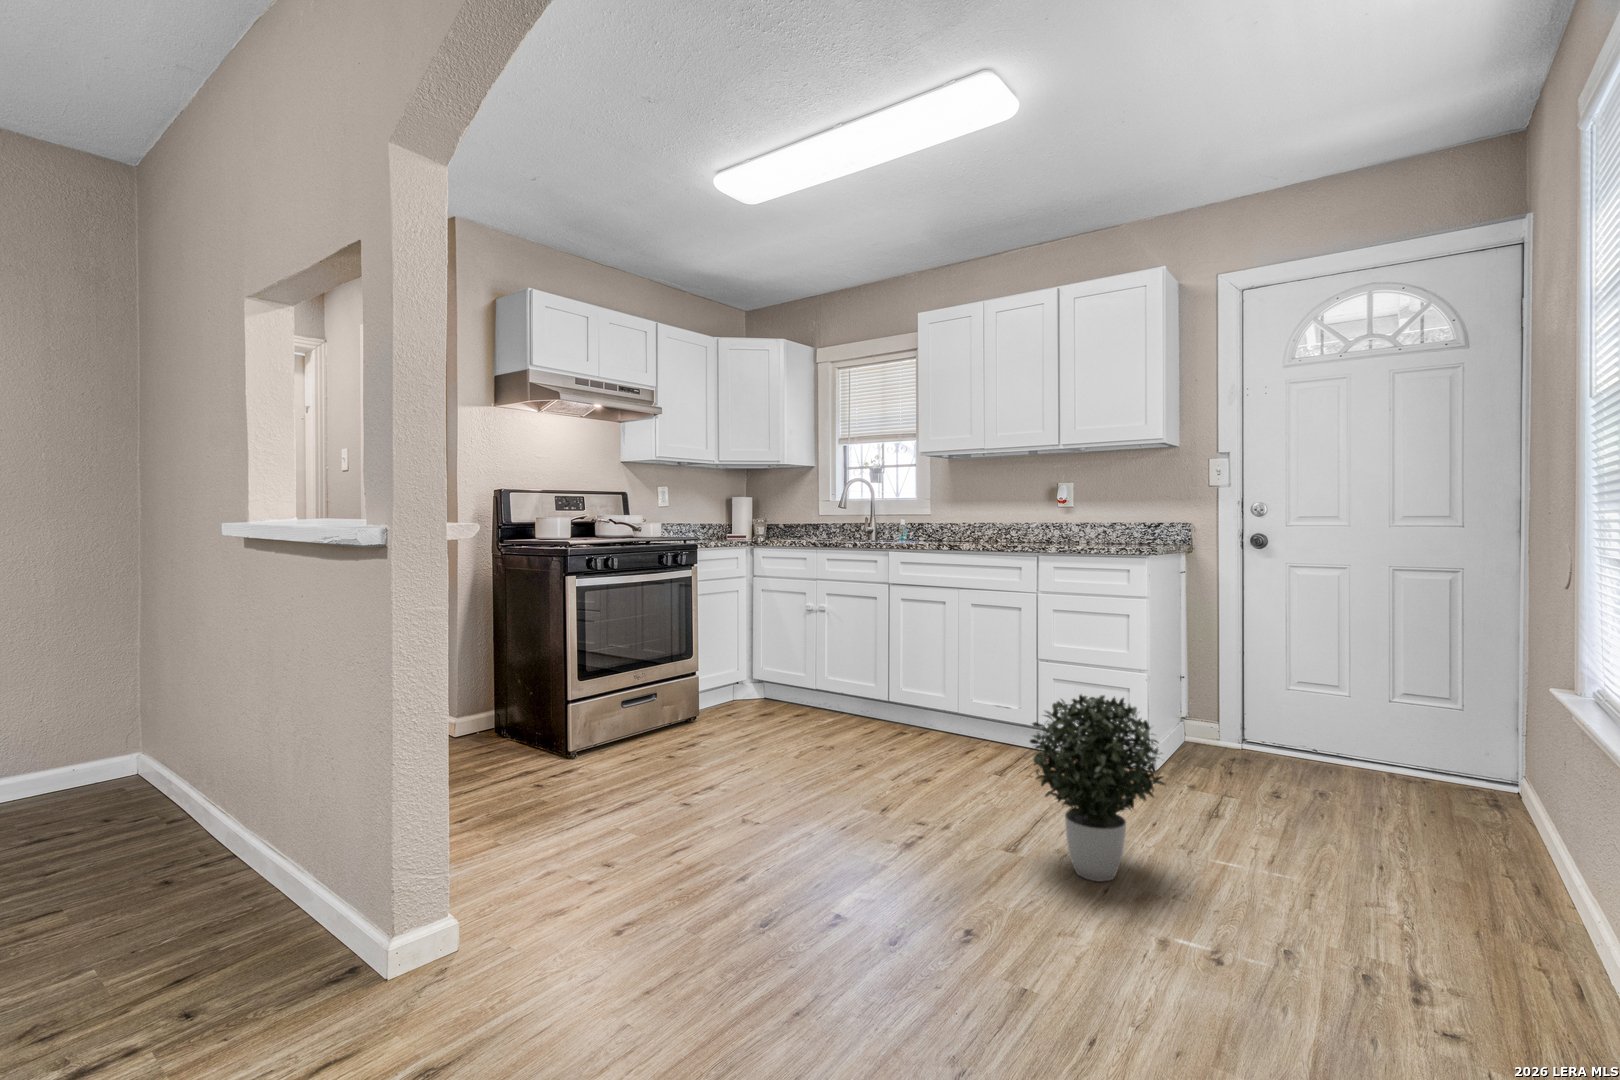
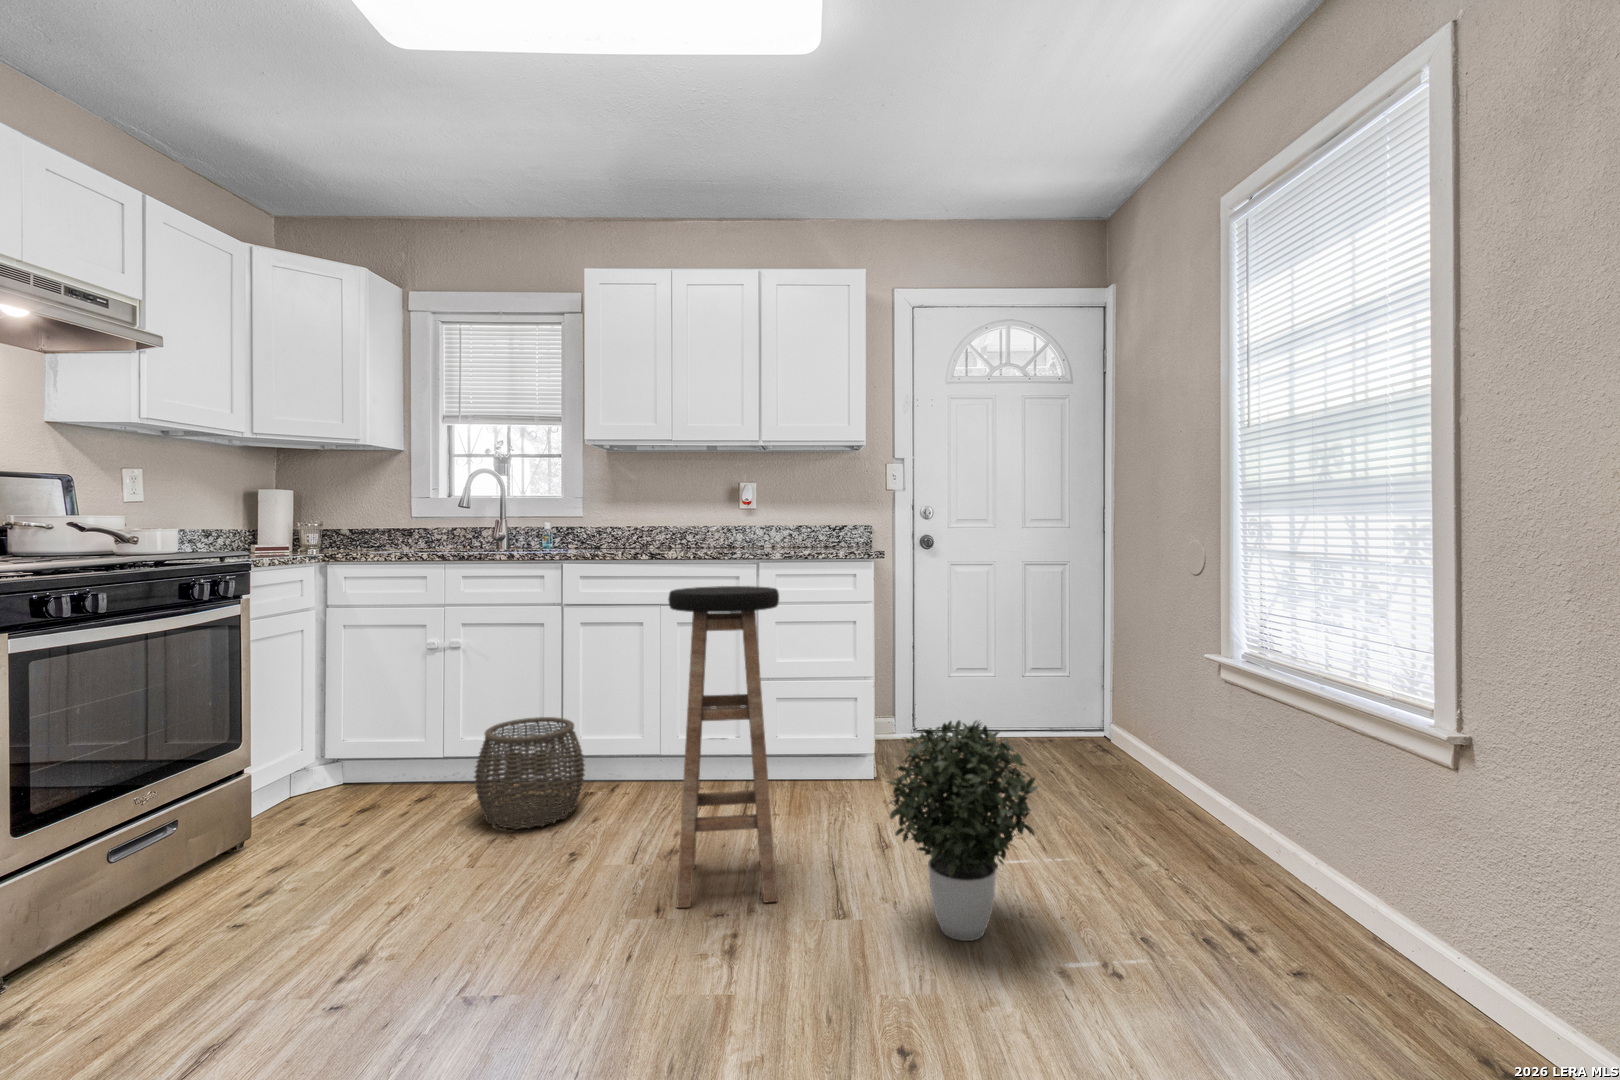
bar stool: none [897,572,992,821] -> present [668,586,779,908]
woven basket: none [815,667,892,745] -> present [474,717,585,830]

